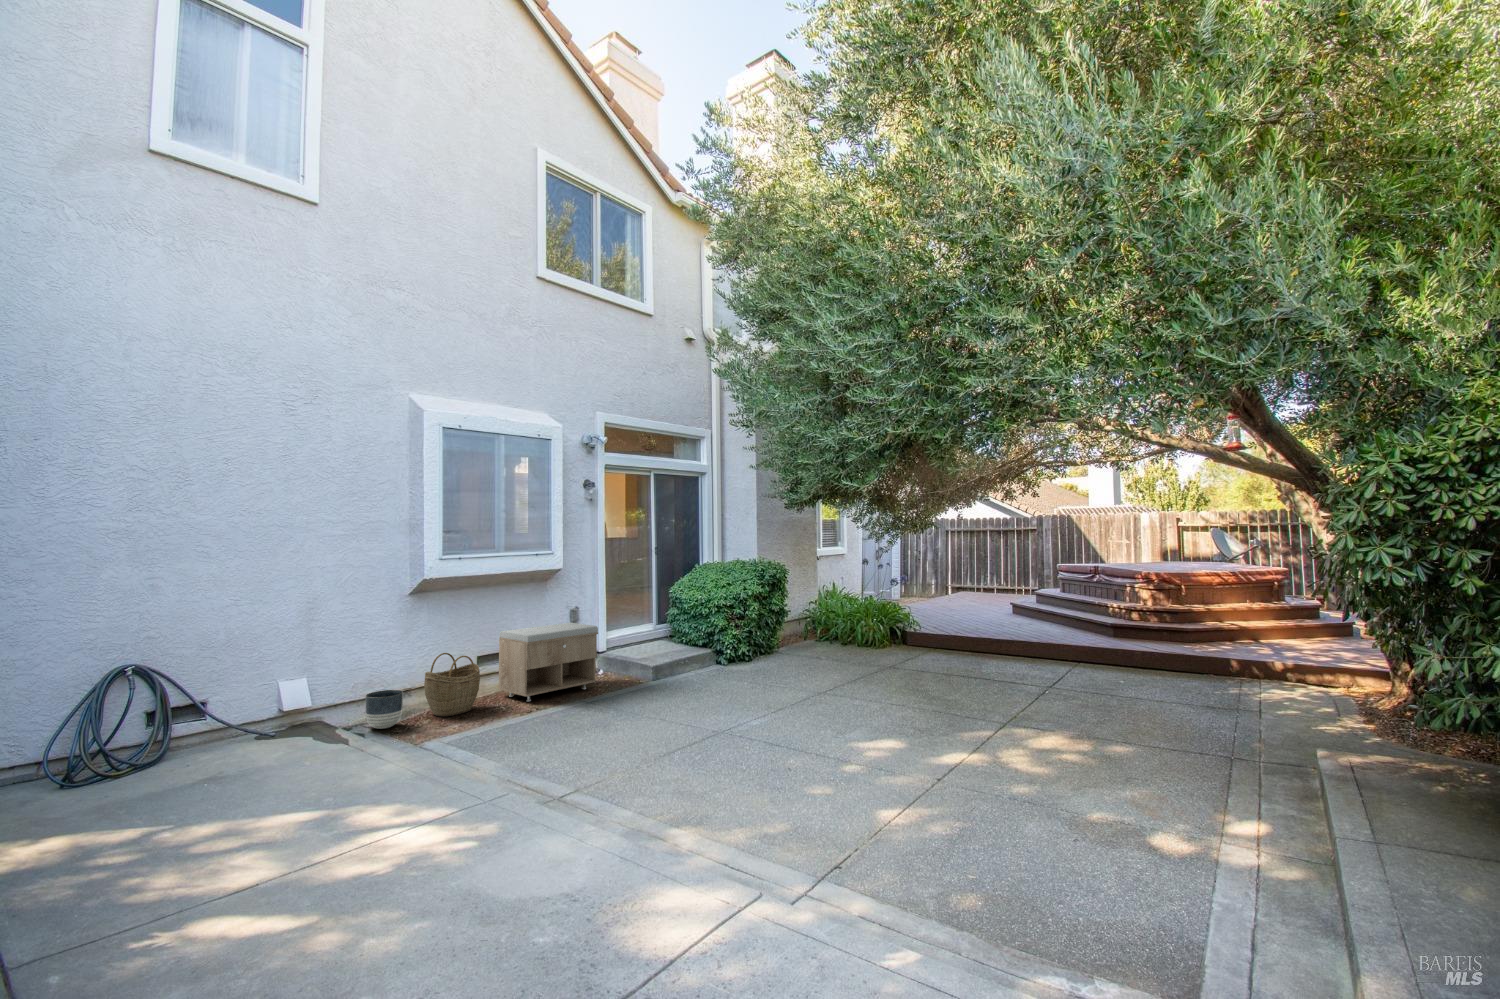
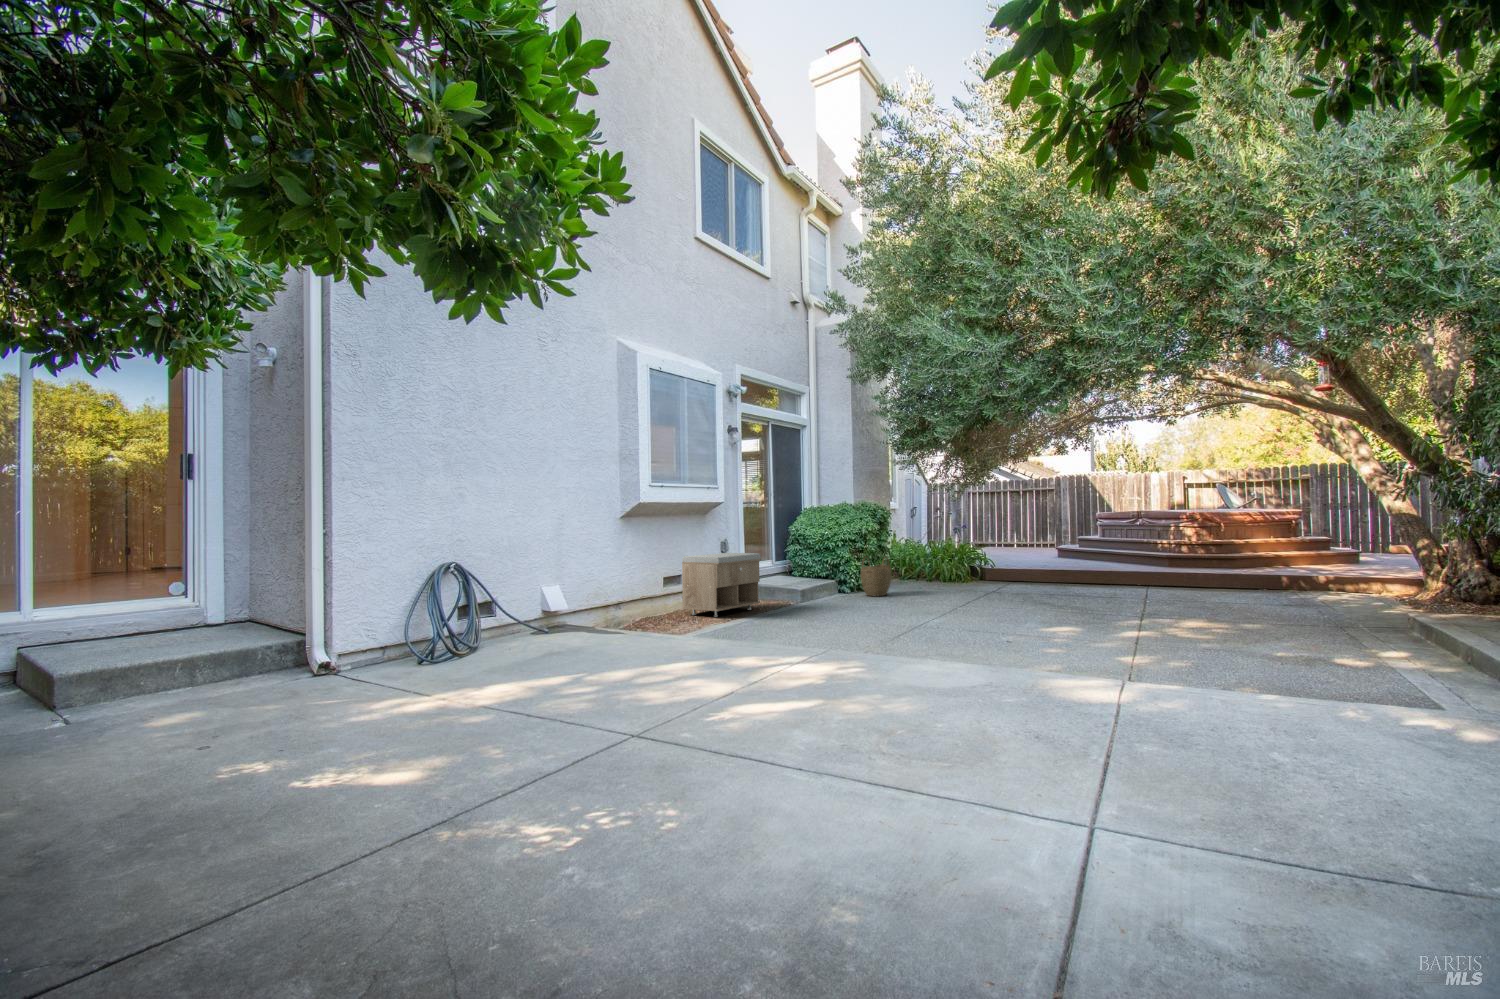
woven basket: present [424,653,480,717] -> present [861,557,891,596]
planter: present [366,690,403,729] -> none [605,601,635,633]

